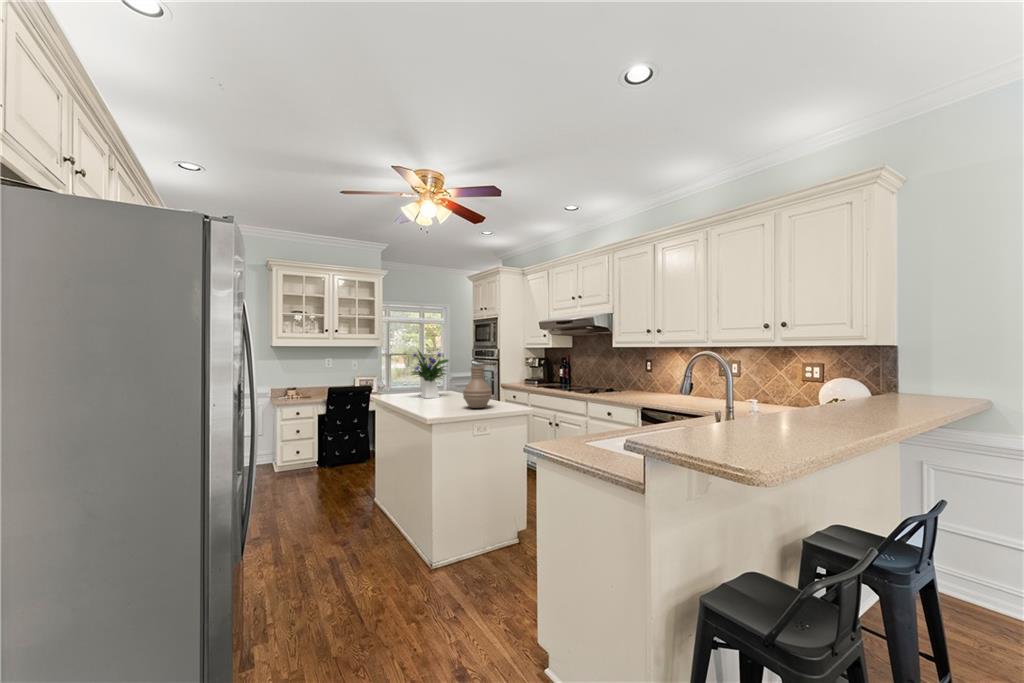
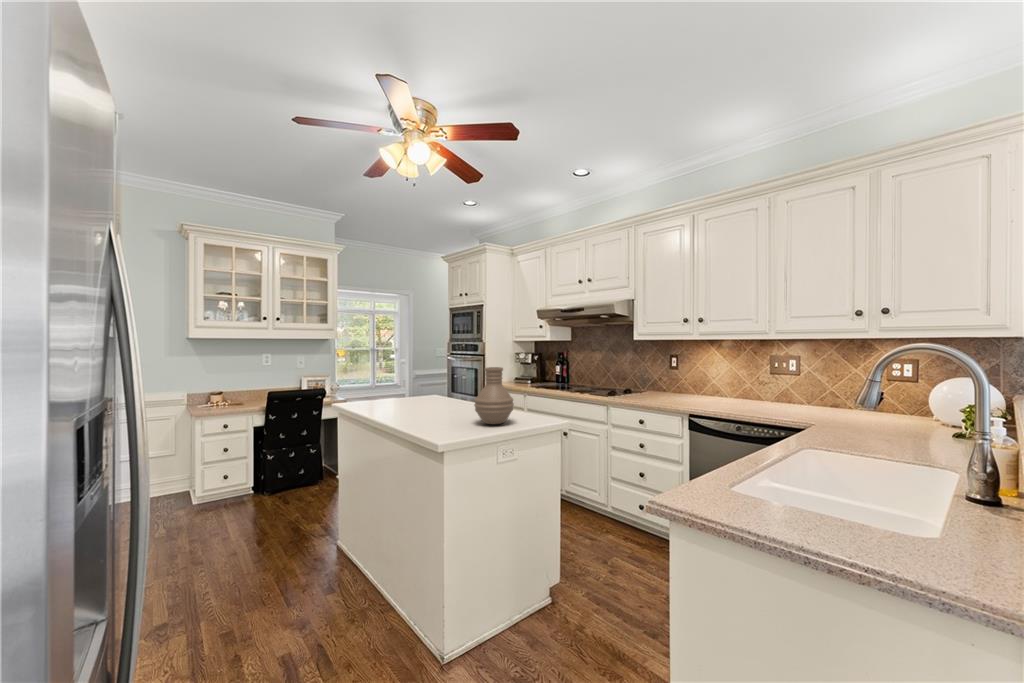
flower arrangement: present [412,350,448,398] -> none [383,343,444,409]

